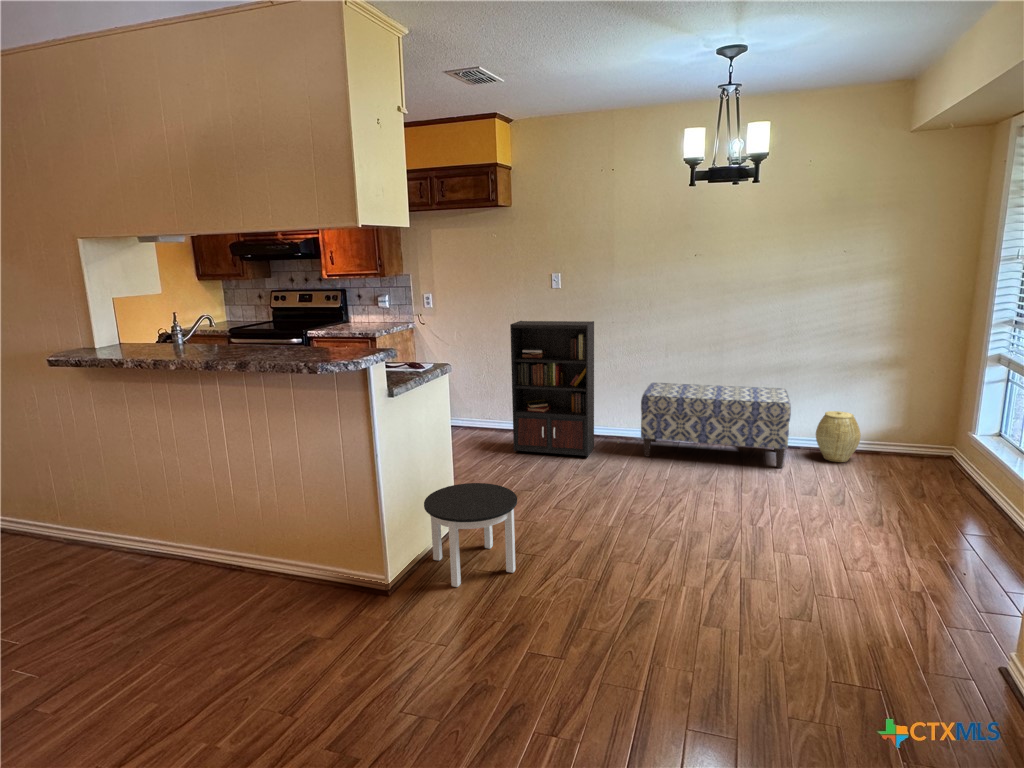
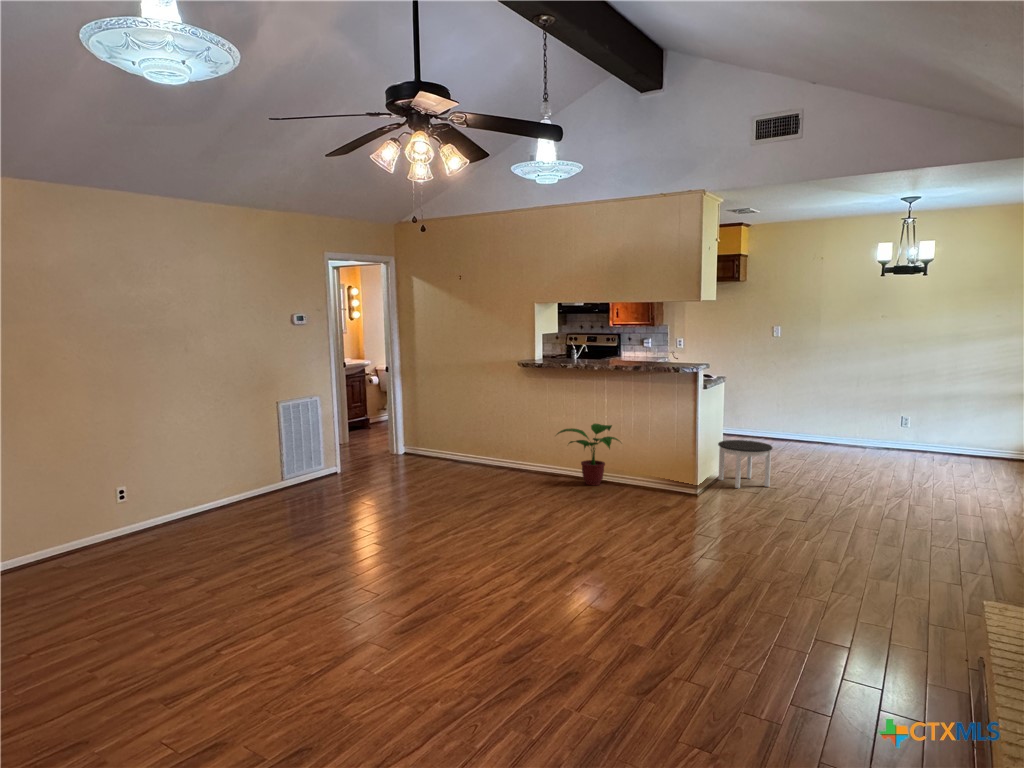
bookcase: present [510,321,619,457] -> none [744,358,820,450]
bench: present [641,383,791,468] -> none [839,405,953,464]
woven basket: present [816,411,861,462] -> none [974,429,1010,465]
potted plant: none [85,484,229,620] -> present [557,424,619,485]

